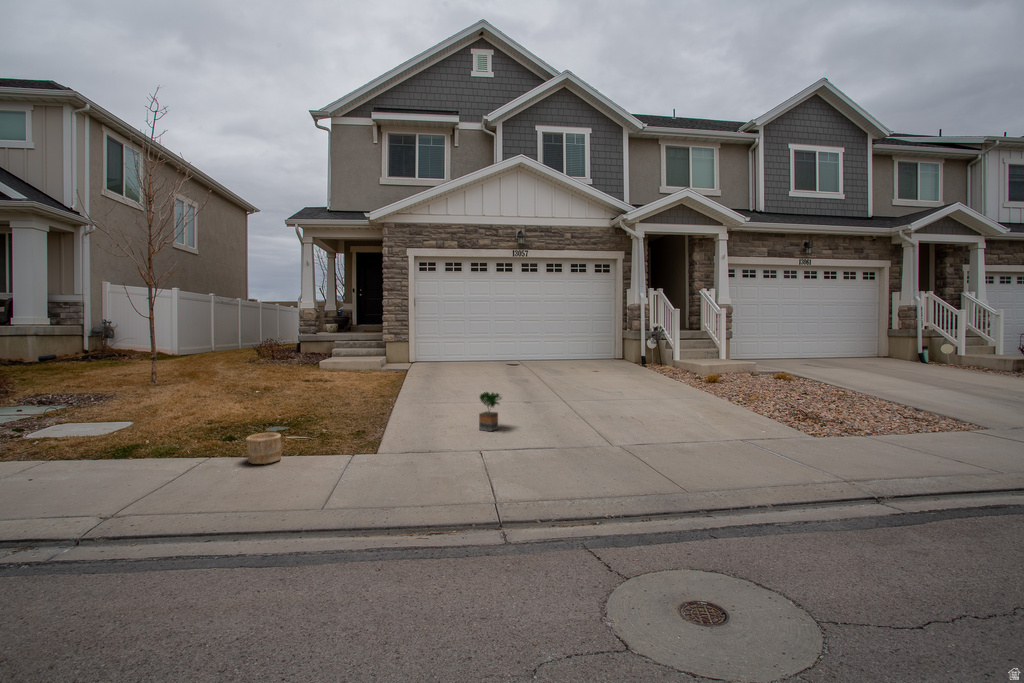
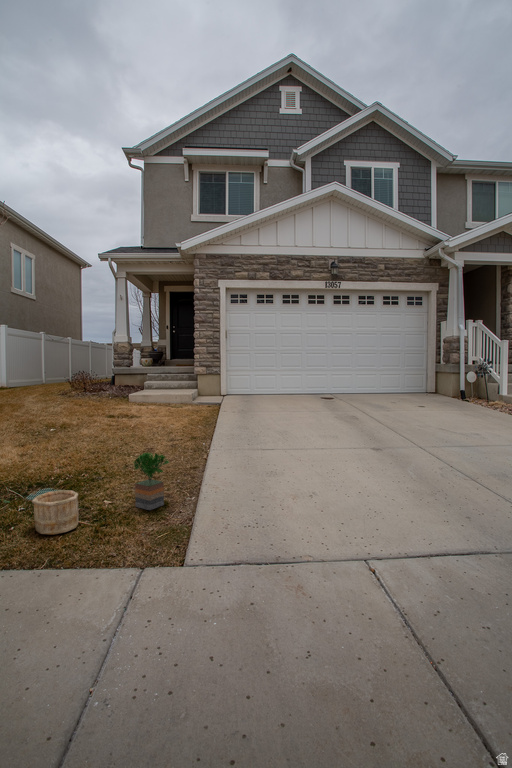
potted tree: present [479,392,501,431] -> present [134,453,169,510]

